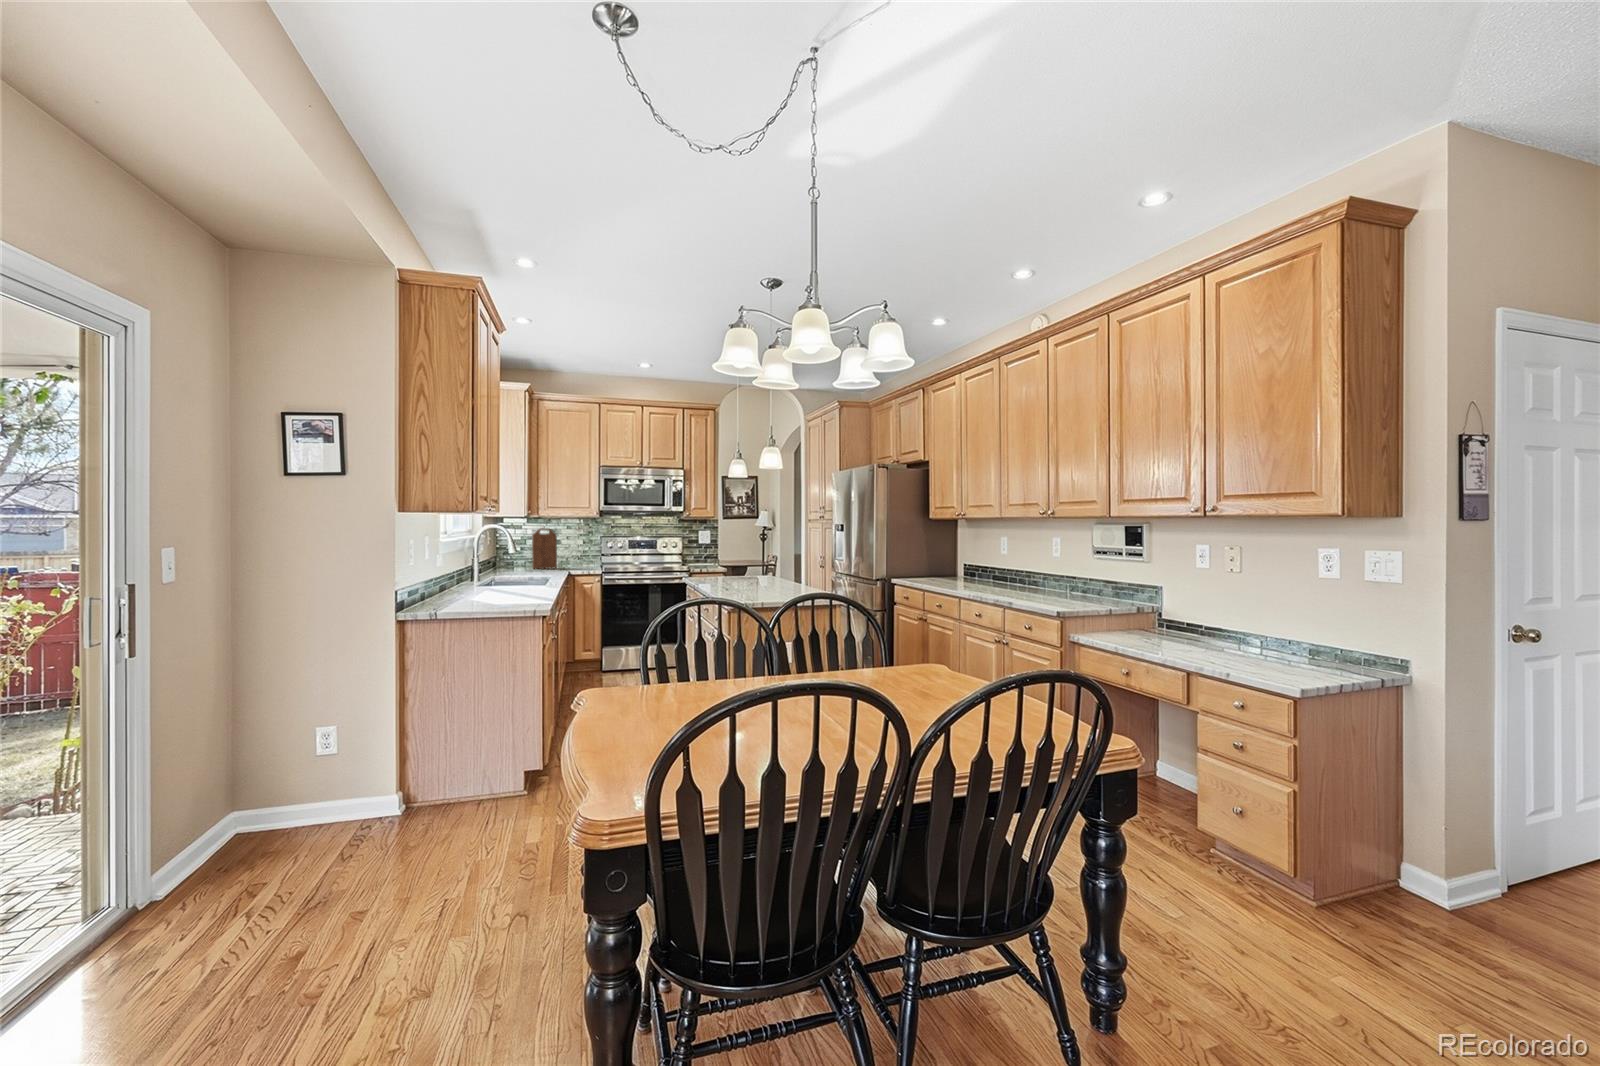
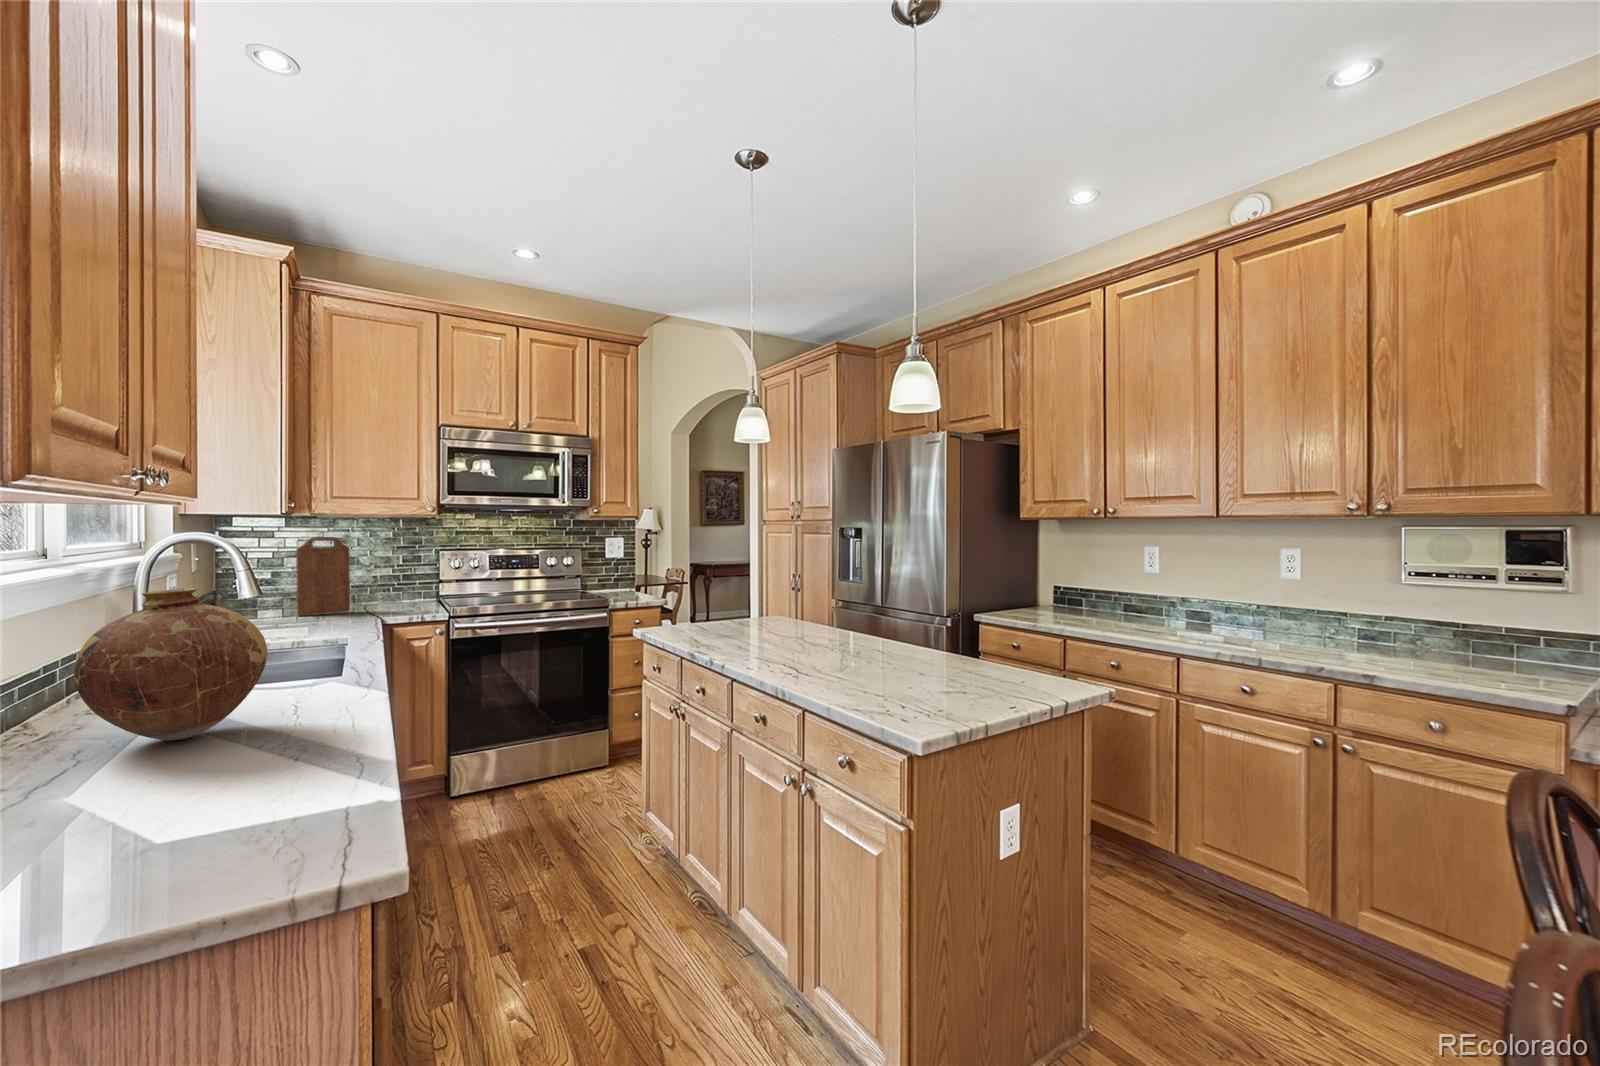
vase: none [469,546,525,599] -> present [74,588,267,740]

